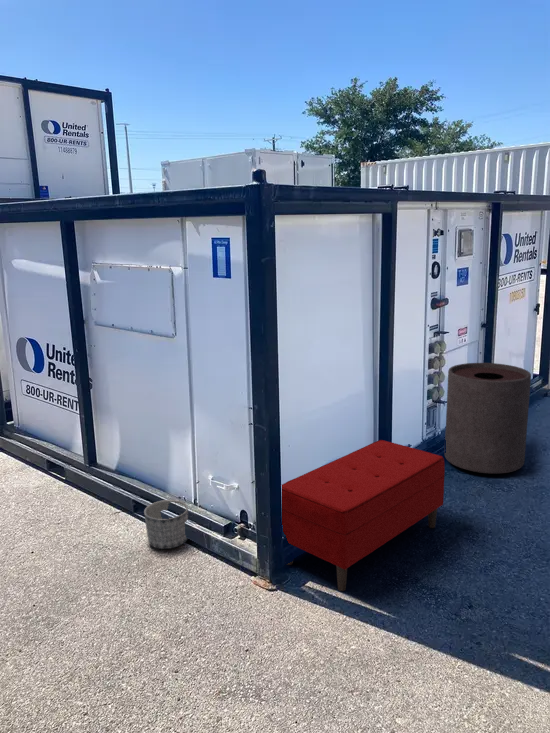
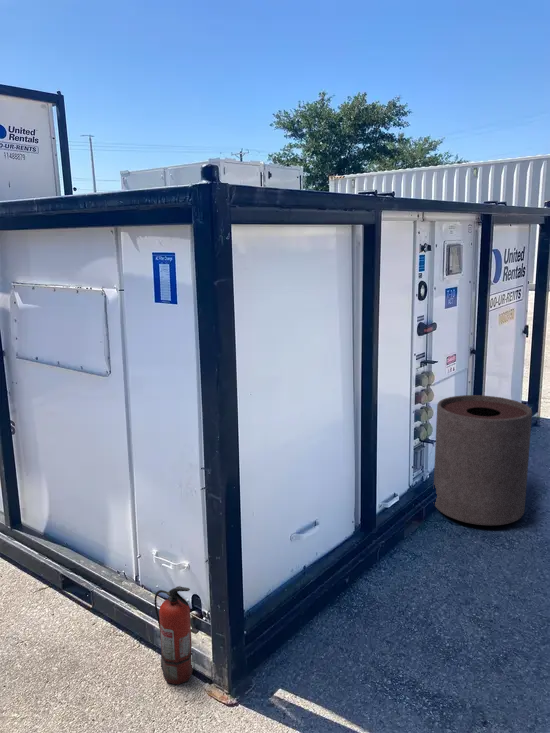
bench: present [282,440,445,591] -> none [238,494,442,704]
planter: present [144,500,188,549] -> none [71,576,127,643]
fire extinguisher: none [212,500,242,577] -> present [154,586,193,685]

